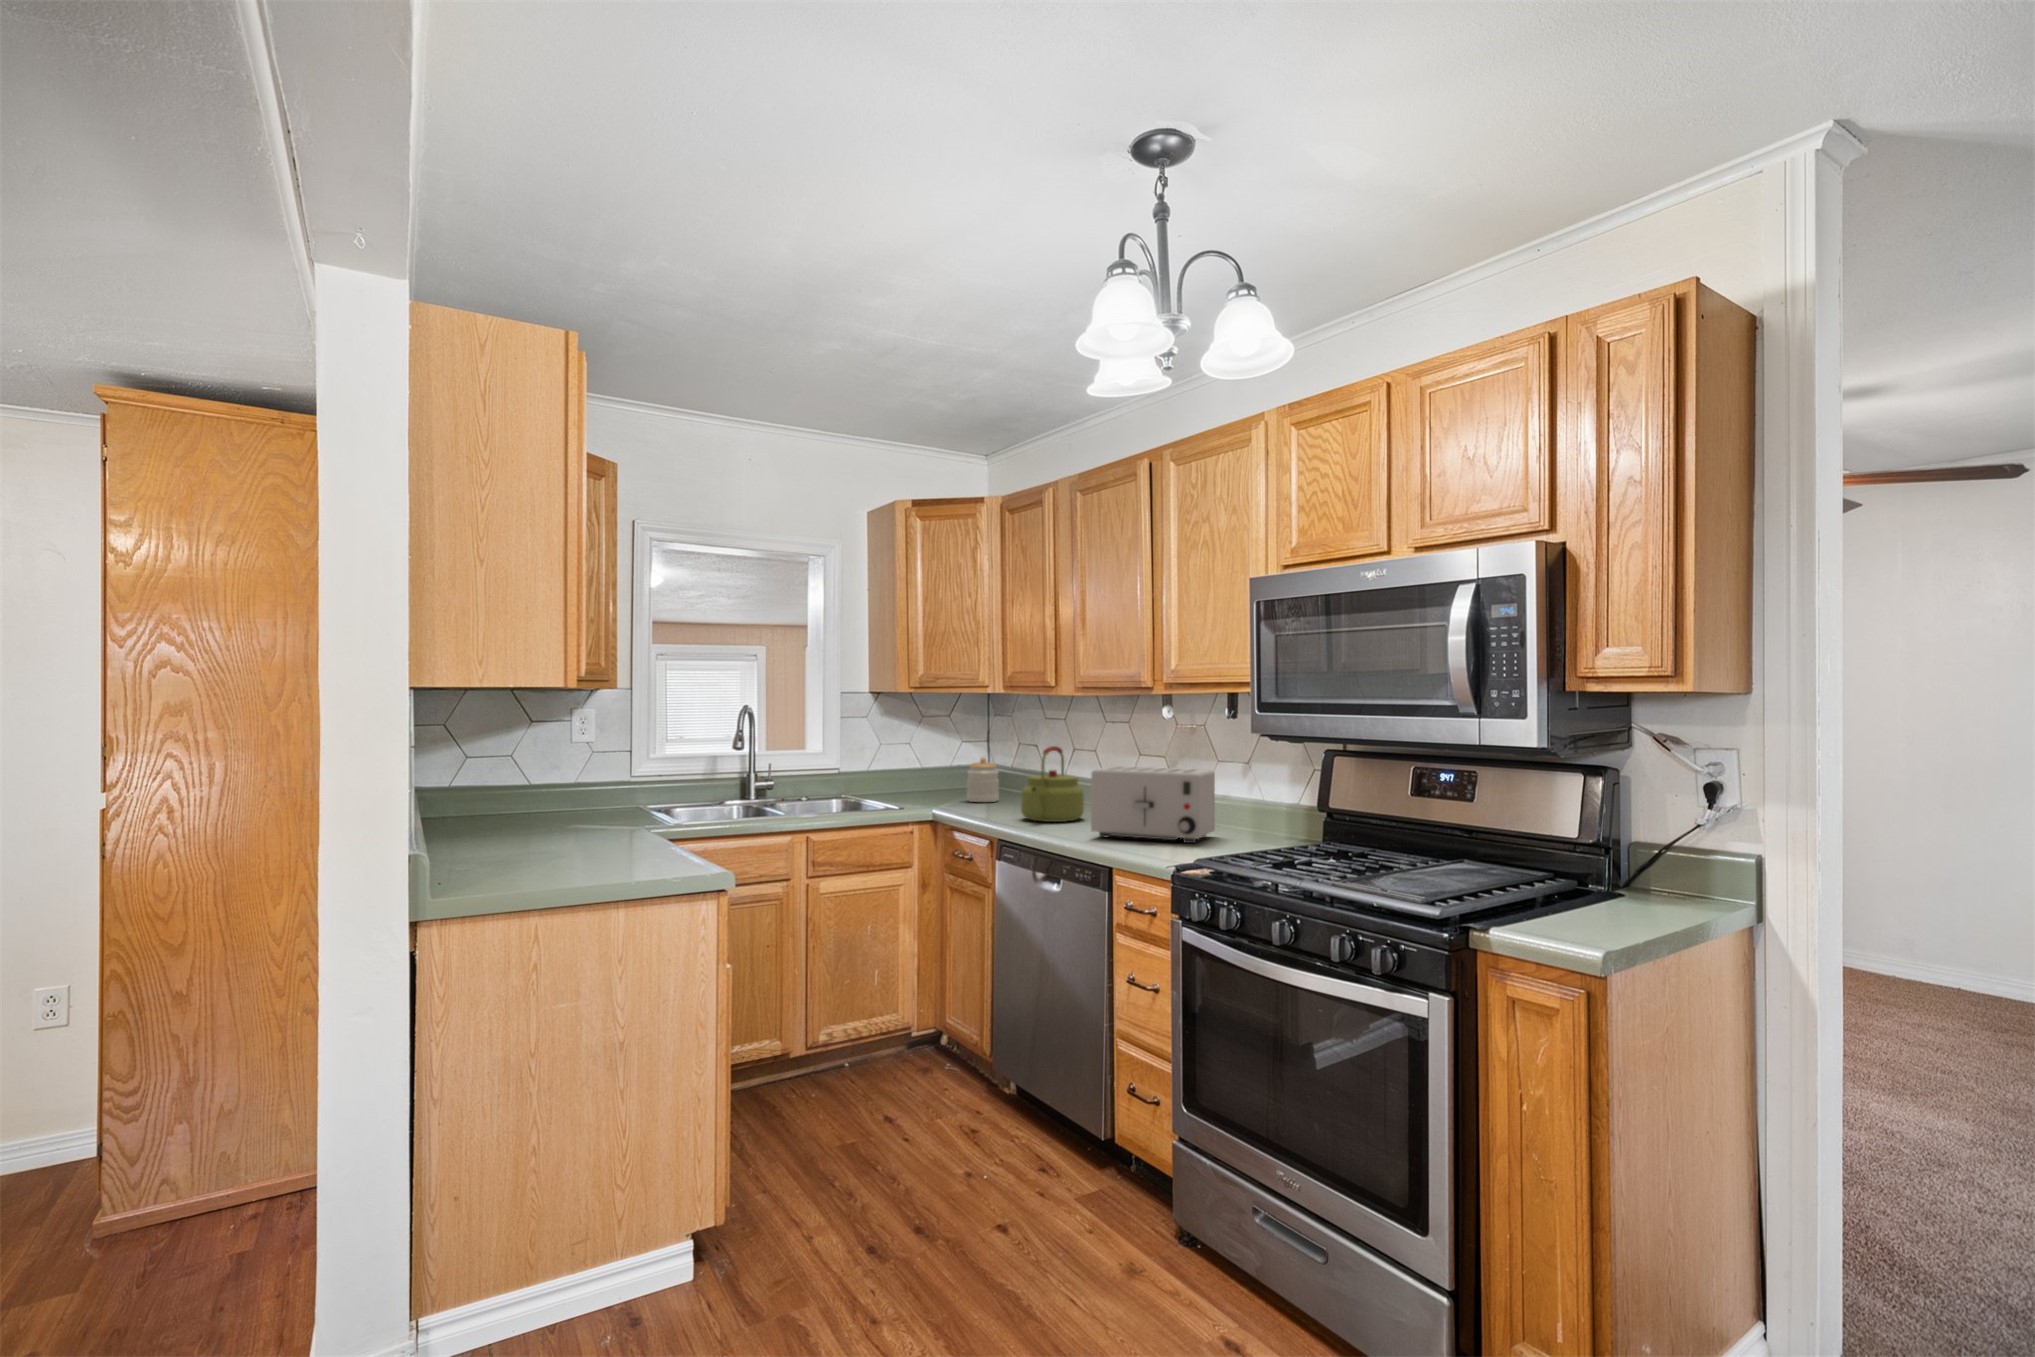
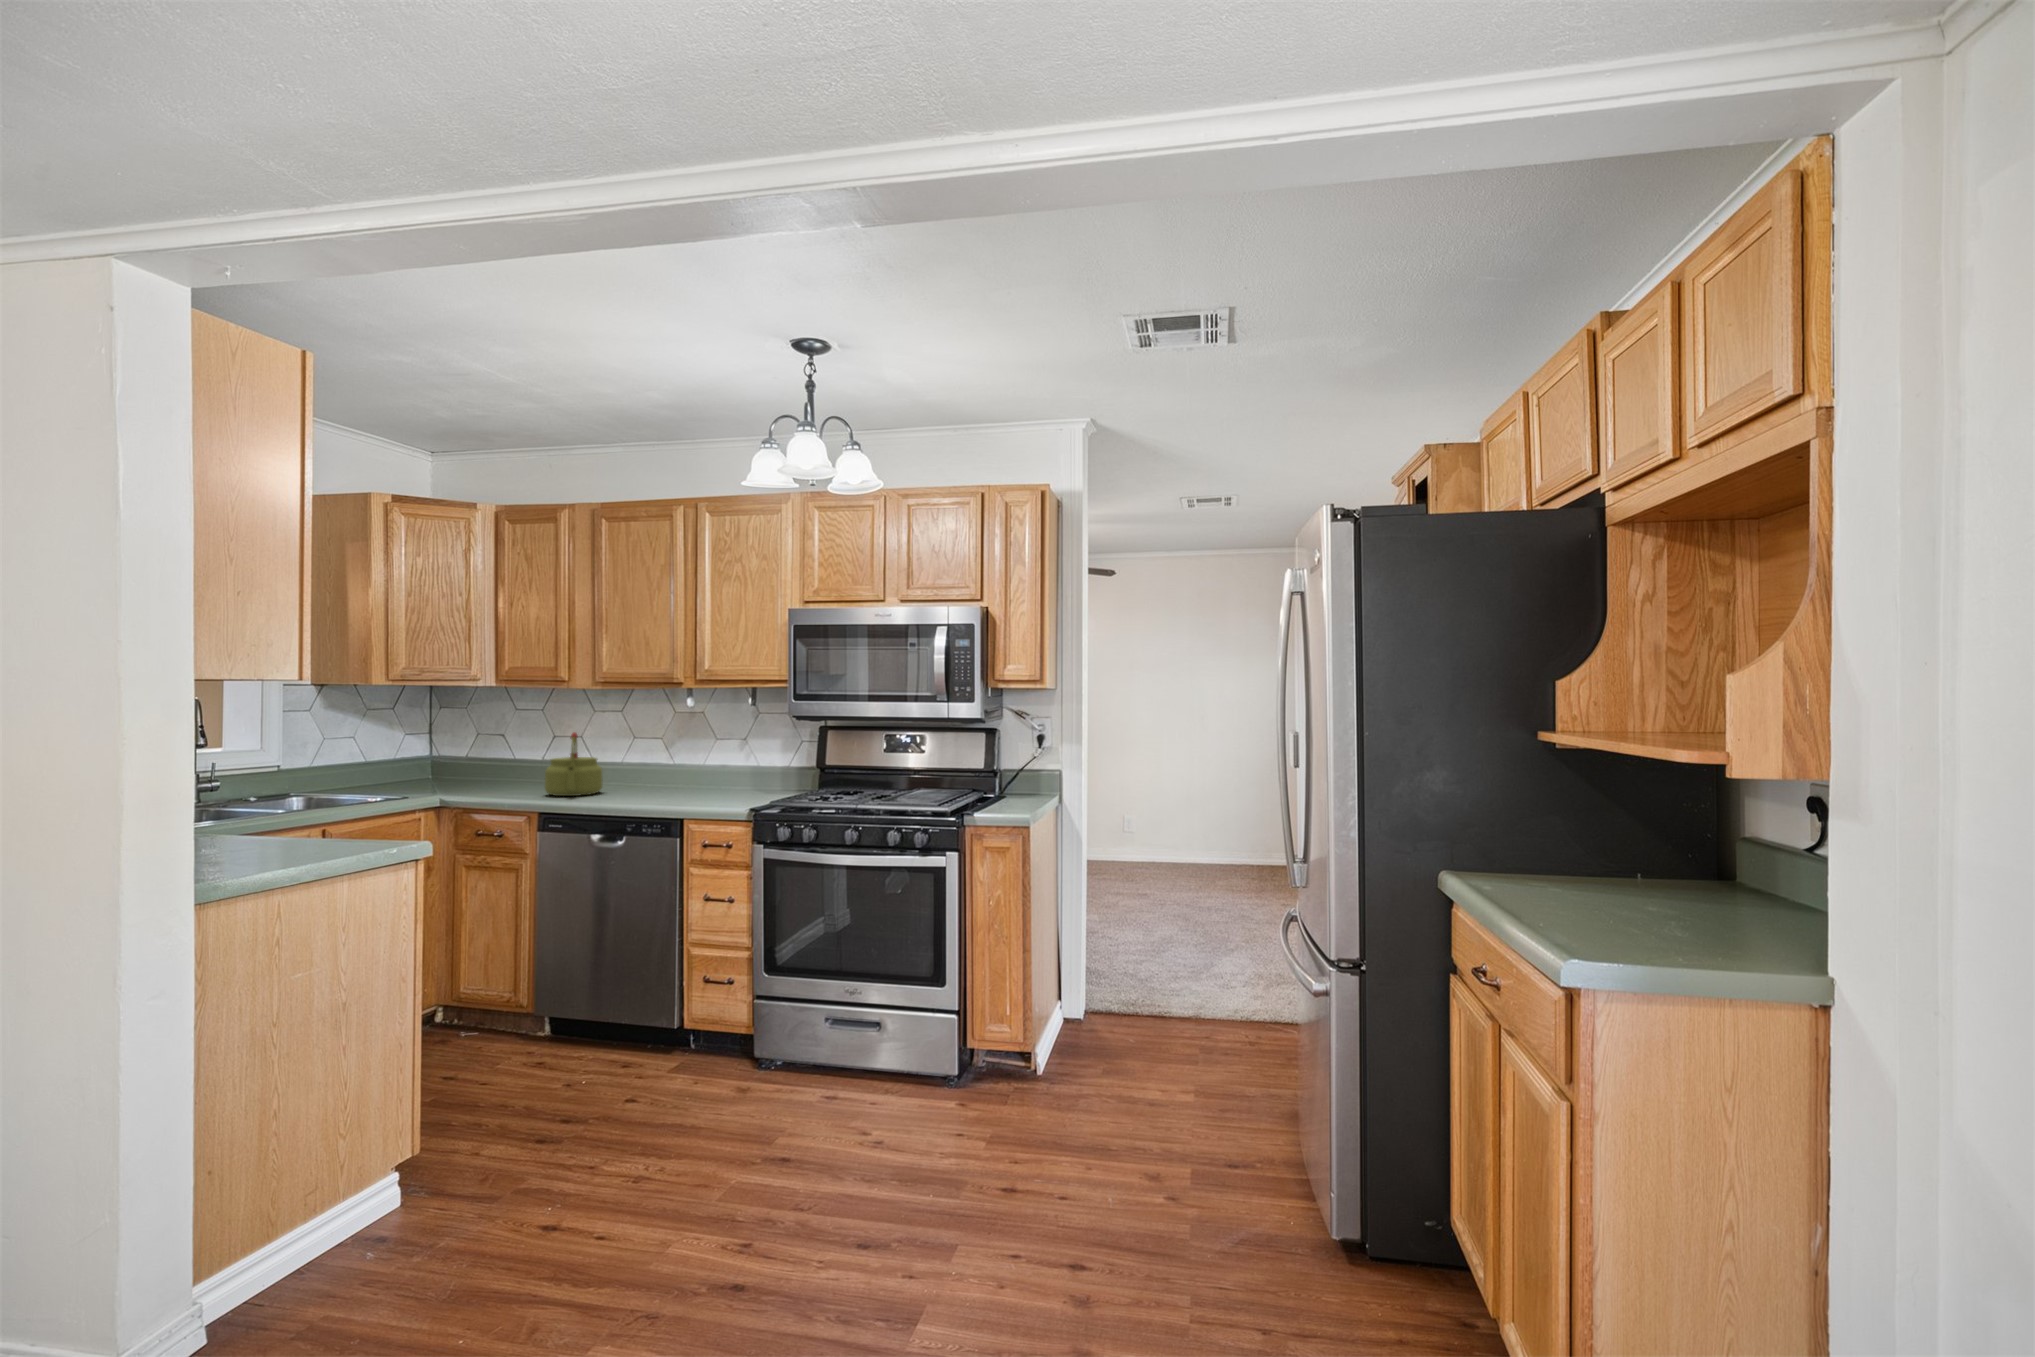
jar: present [967,757,999,802] -> none [441,747,475,789]
toaster: present [1091,766,1215,843] -> none [648,744,737,800]

